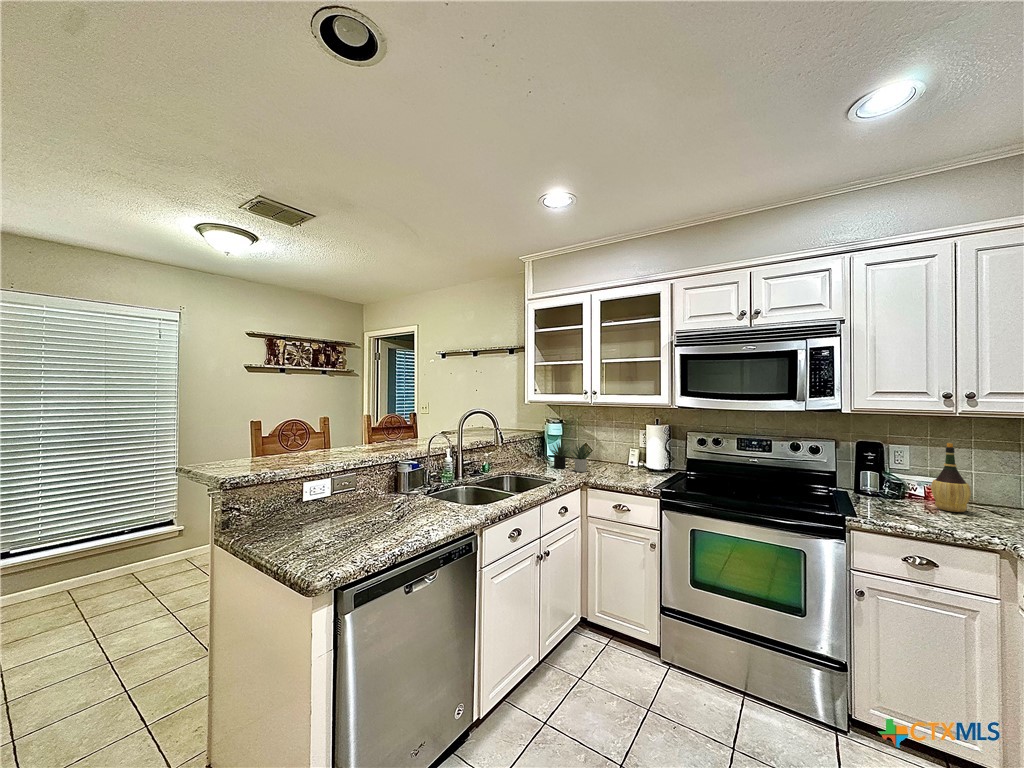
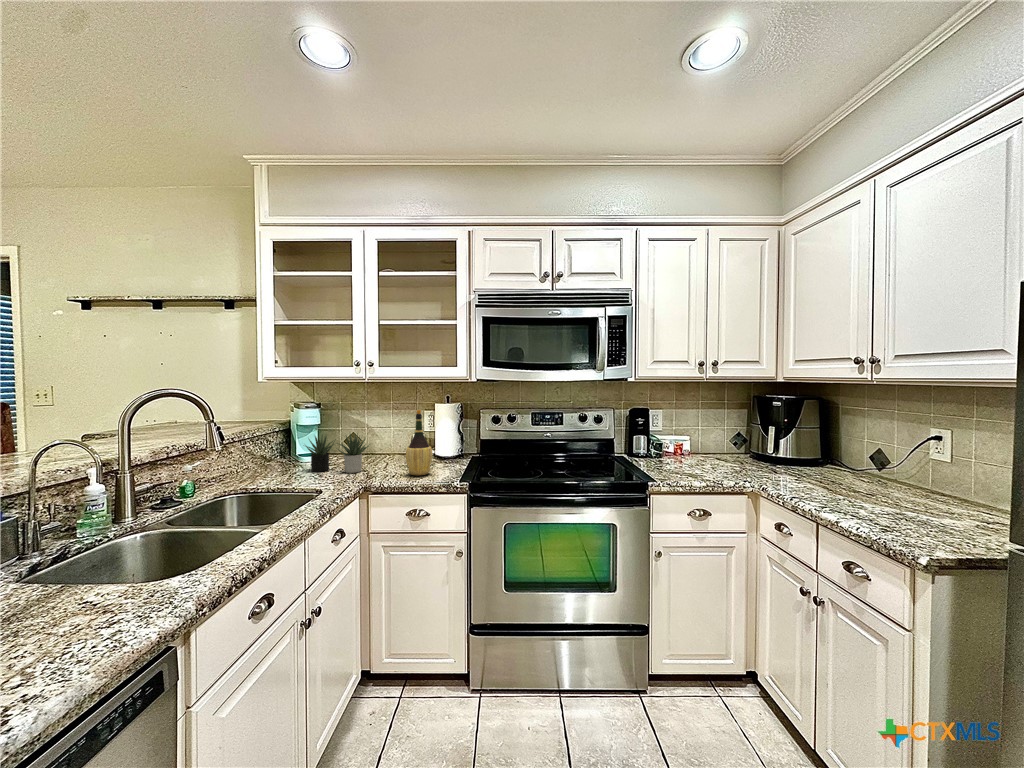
wine bottle: present [931,443,971,512] -> present [406,410,433,475]

